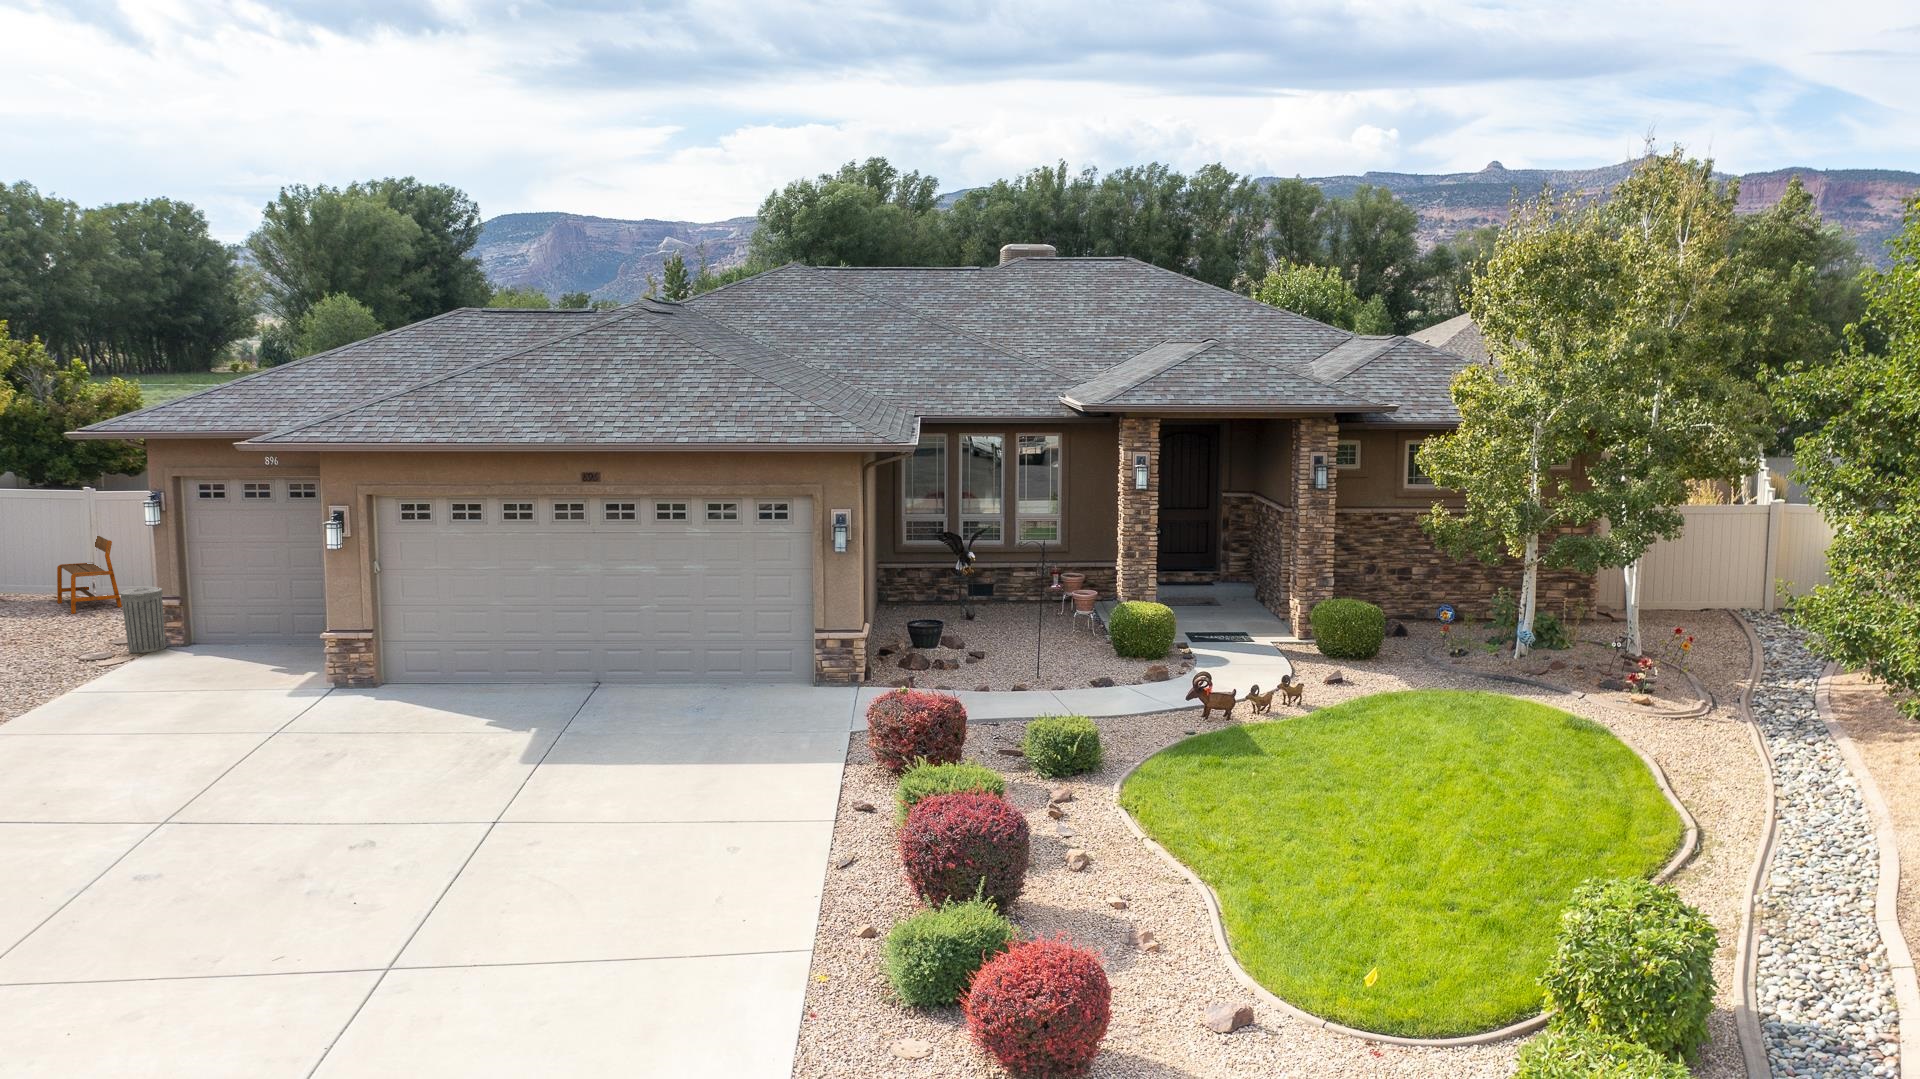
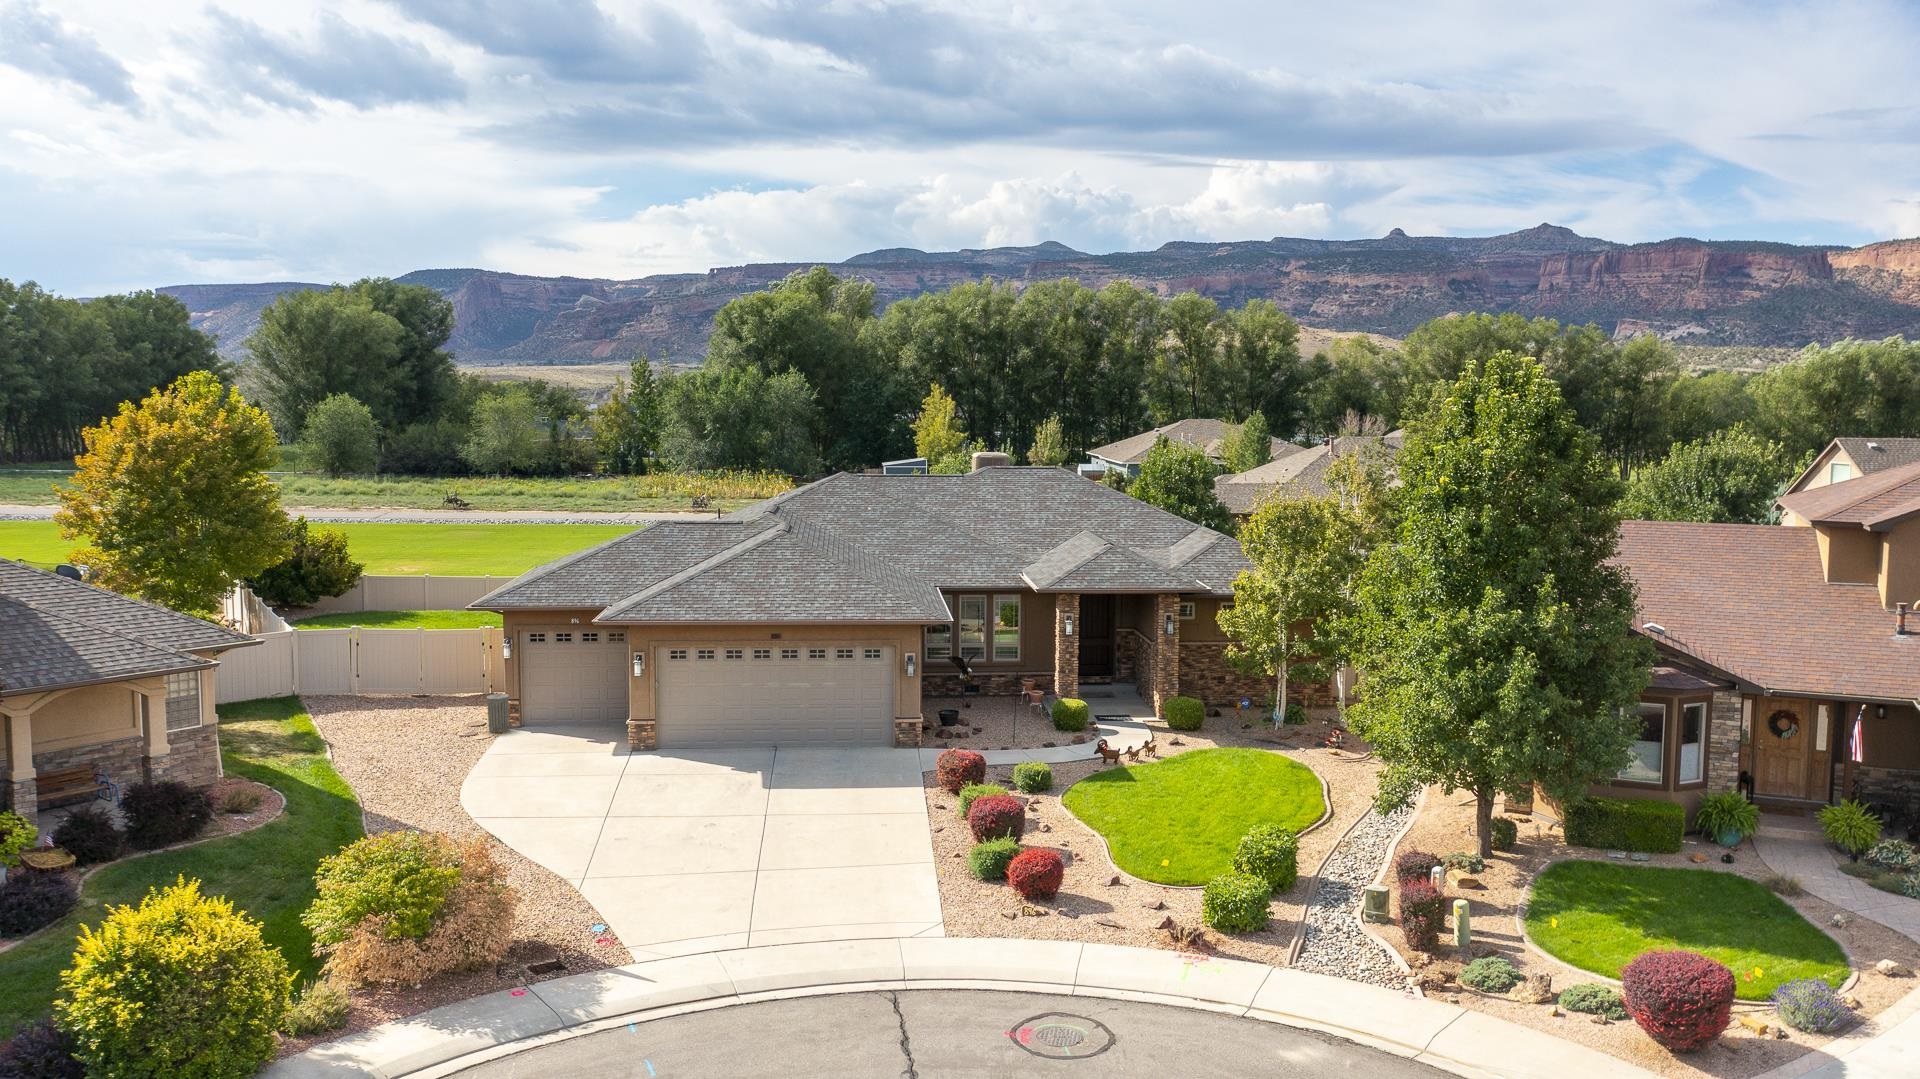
bench: present [57,536,122,614] -> none [408,657,452,708]

